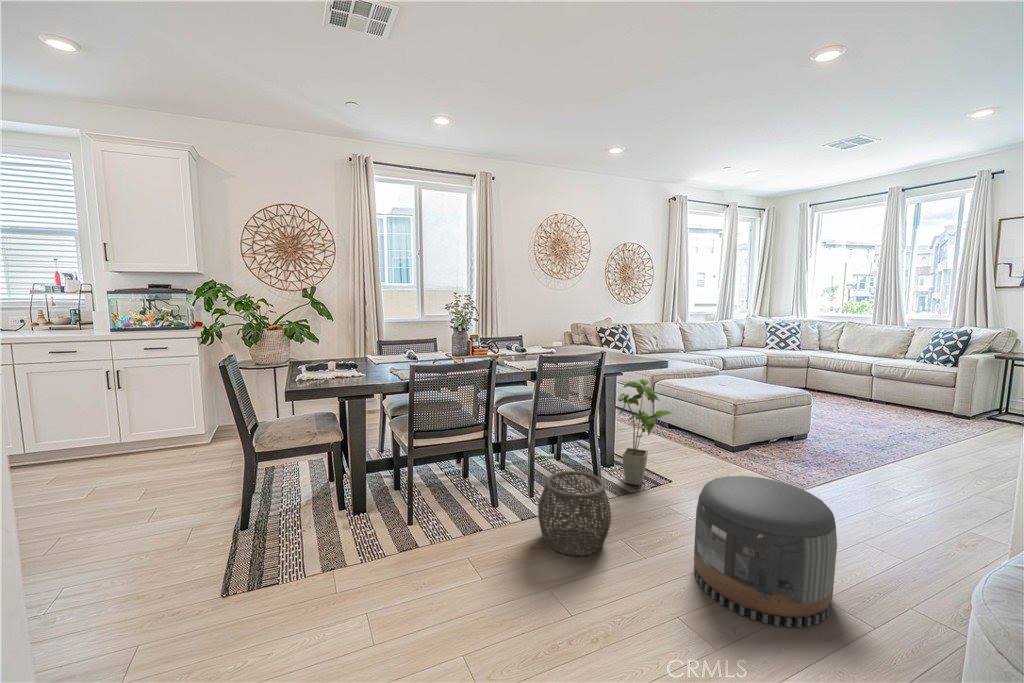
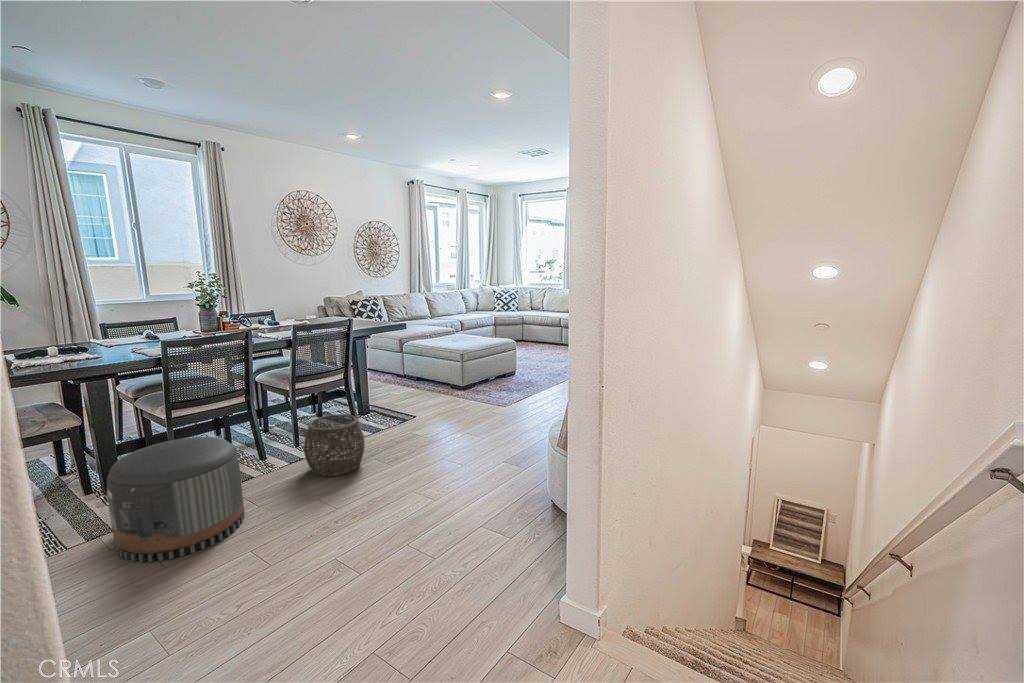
house plant: present [618,379,673,486] -> none [367,339,414,424]
pouf: present [694,476,837,627] -> present [107,437,244,562]

